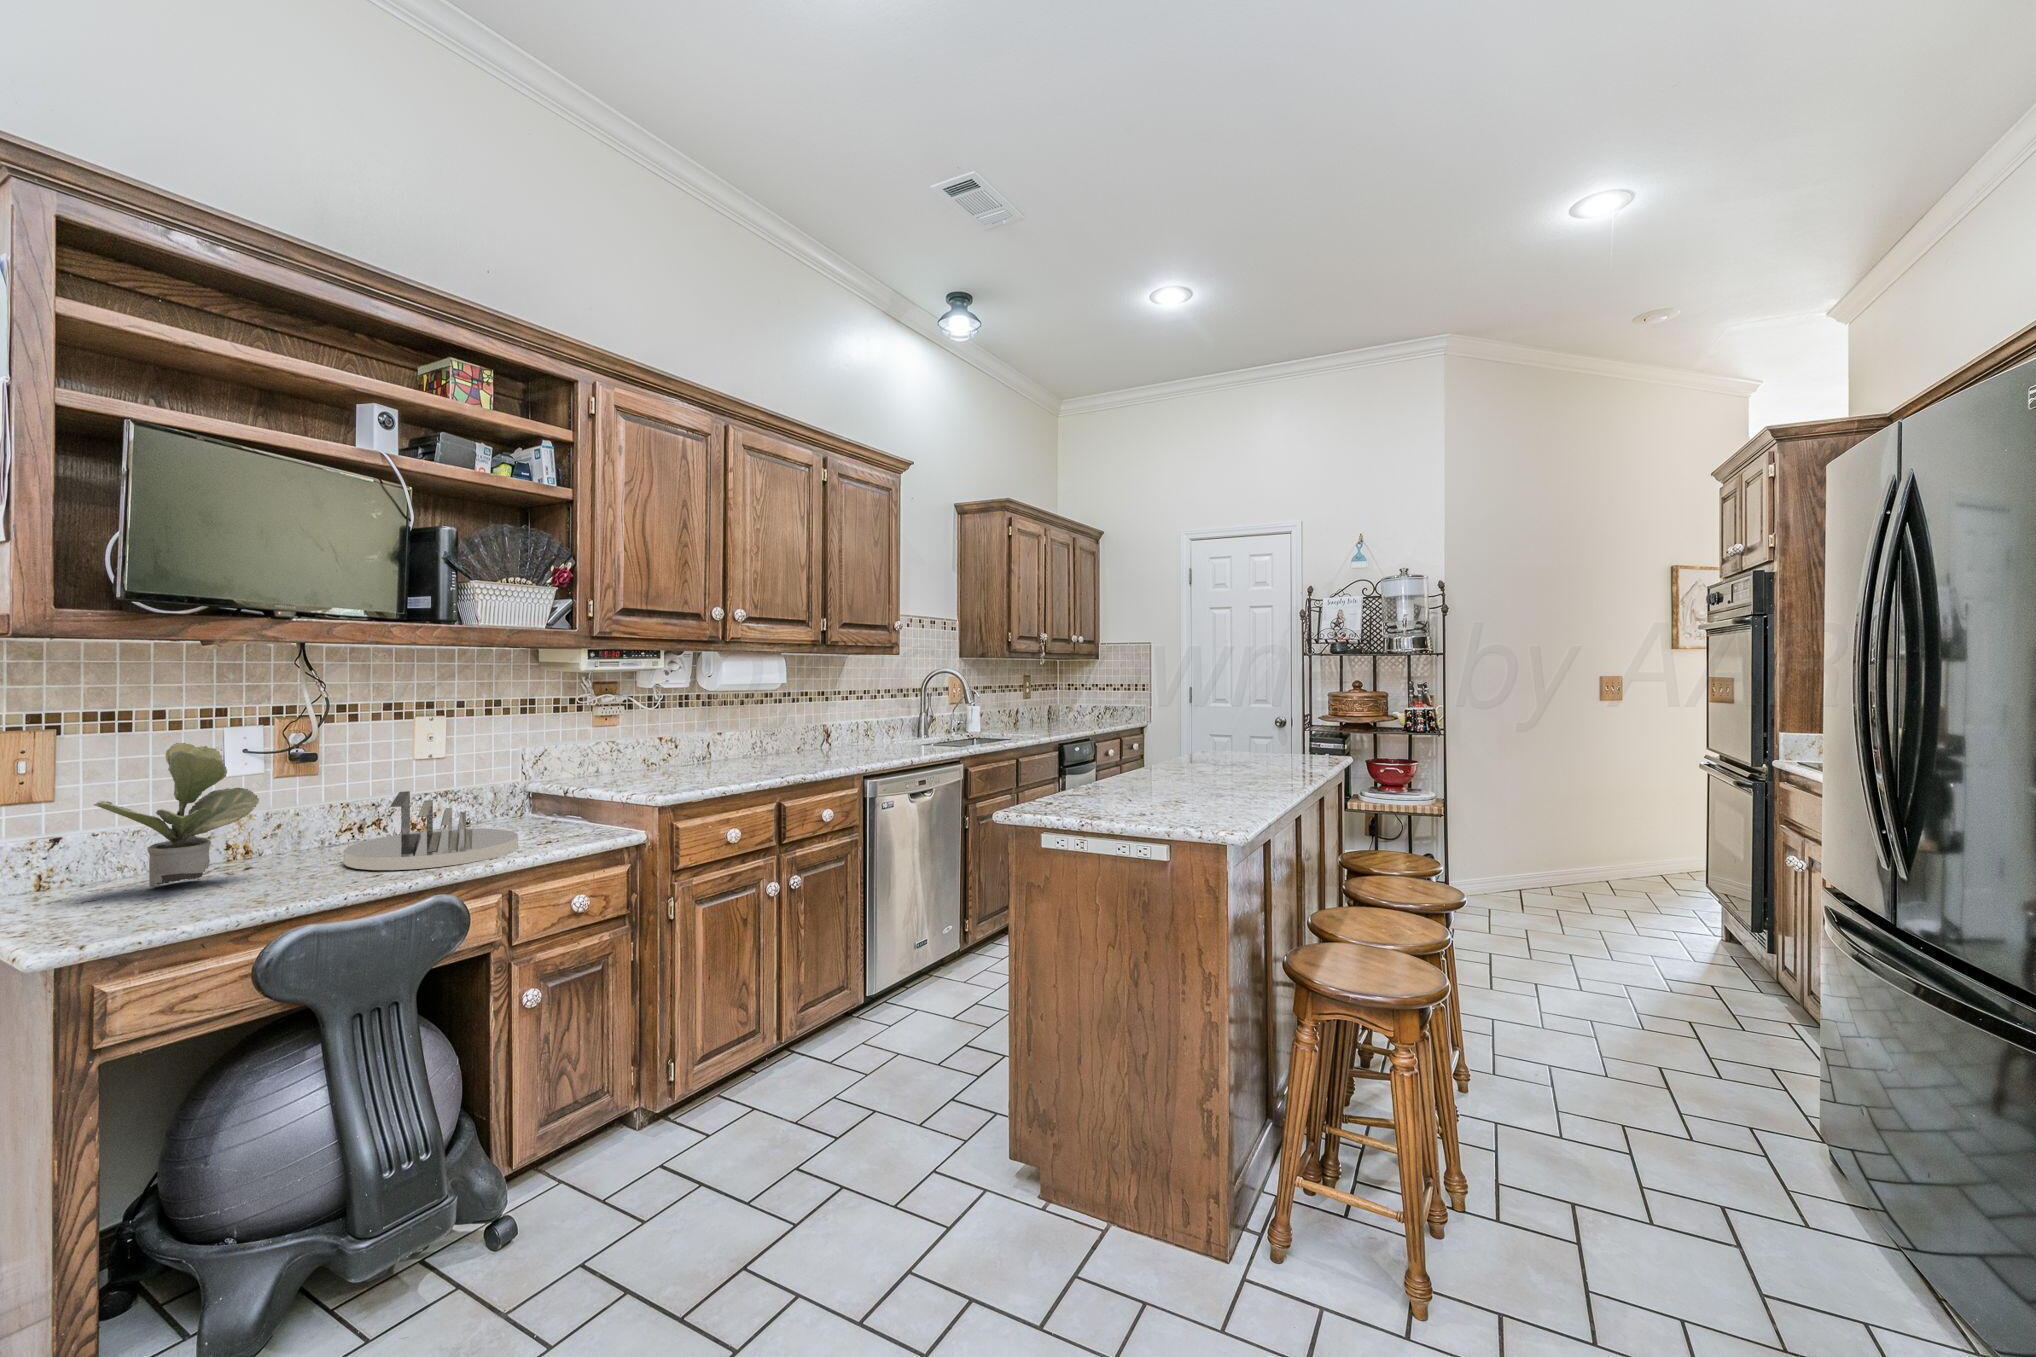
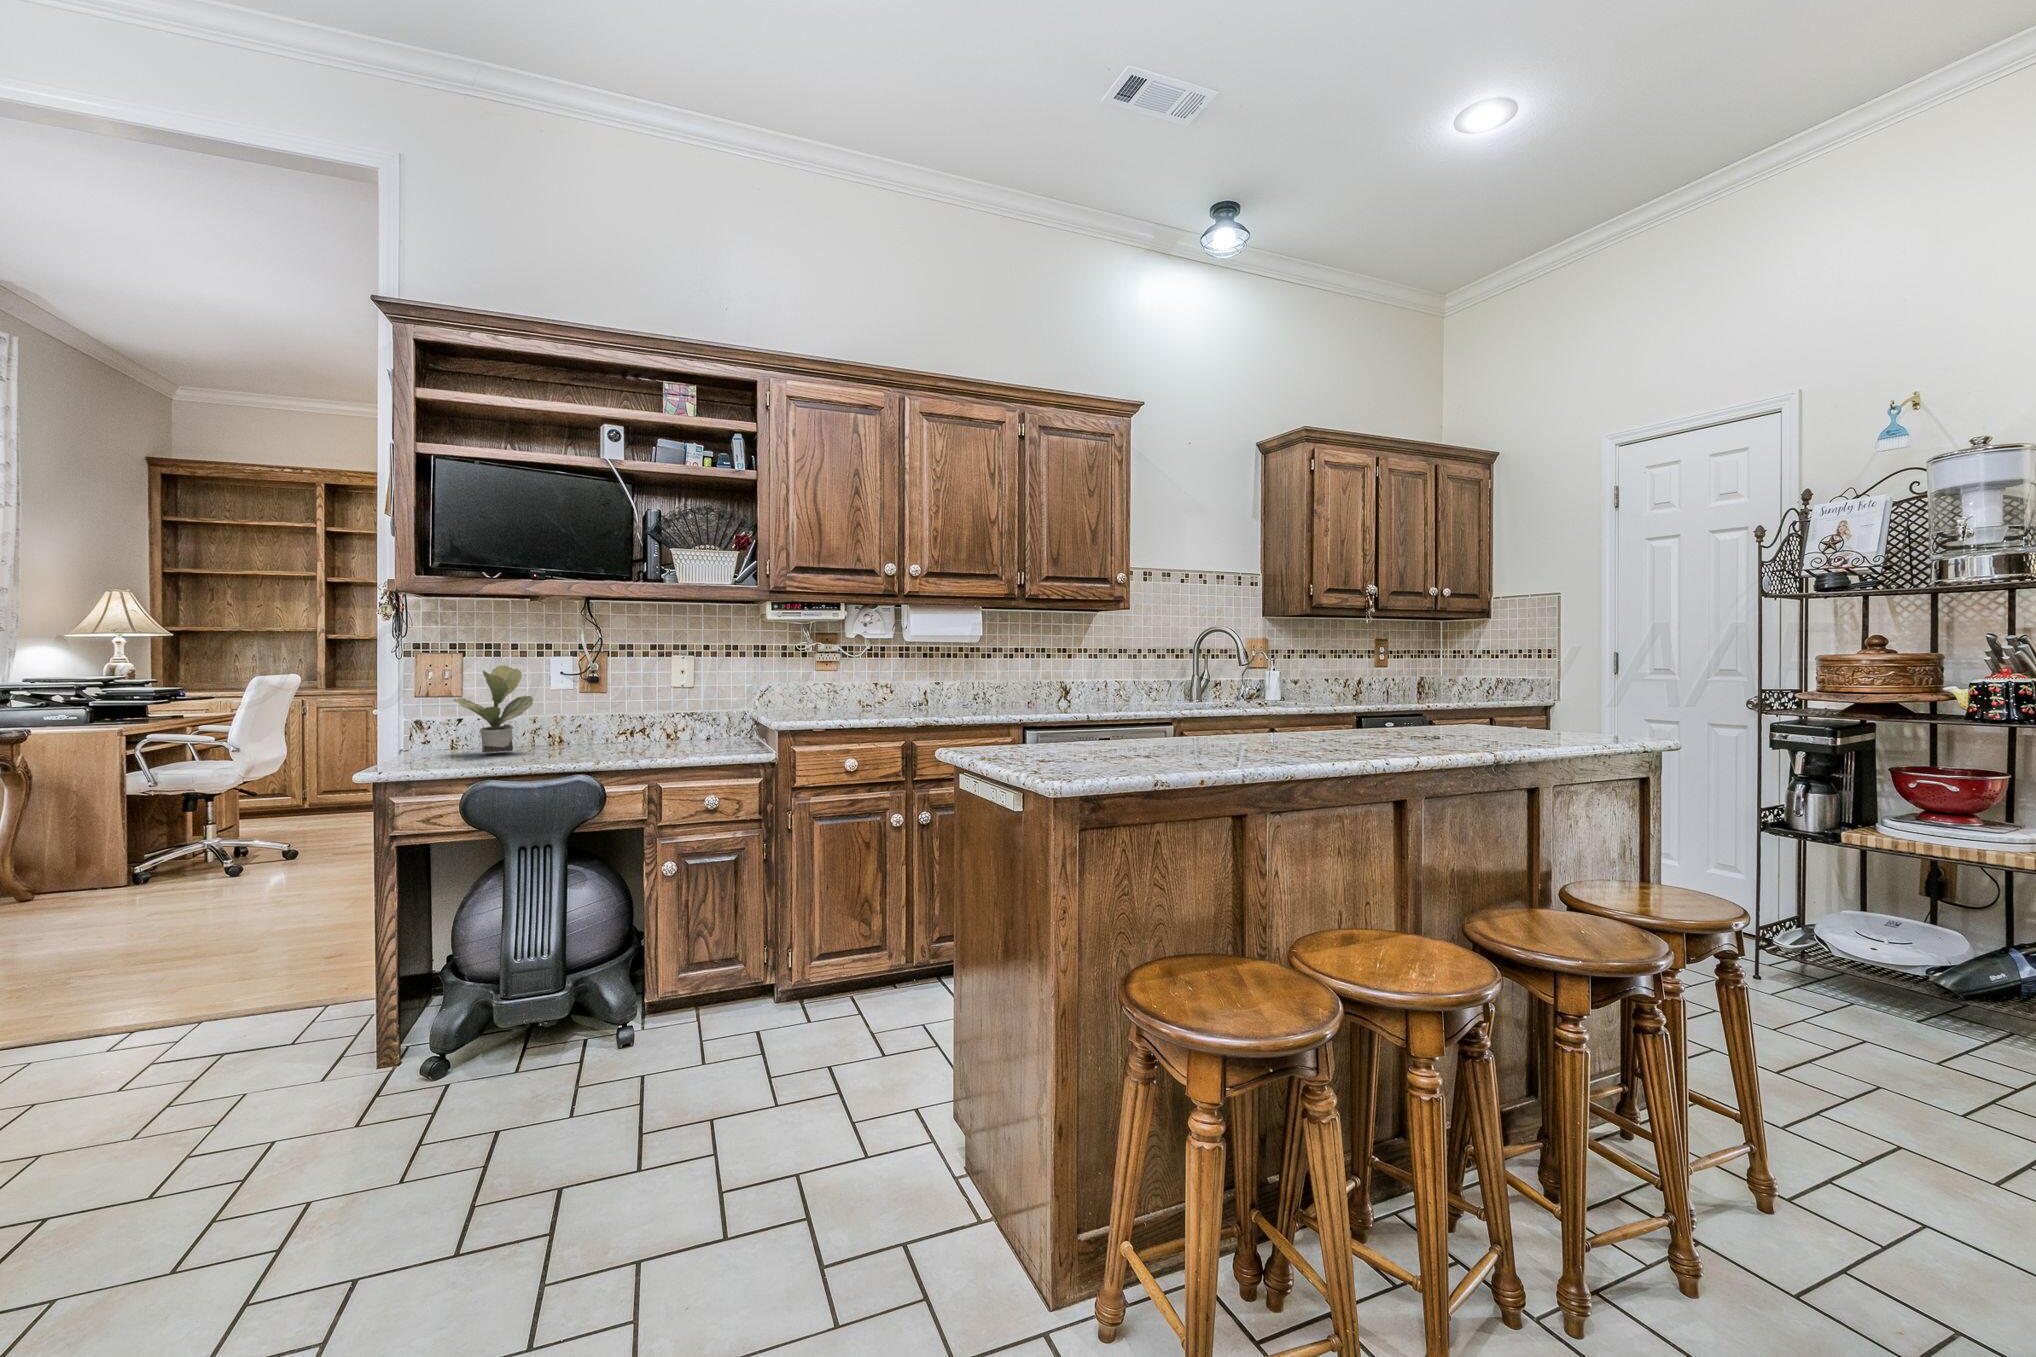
desk organizer: present [343,791,518,870] -> none [573,708,686,761]

